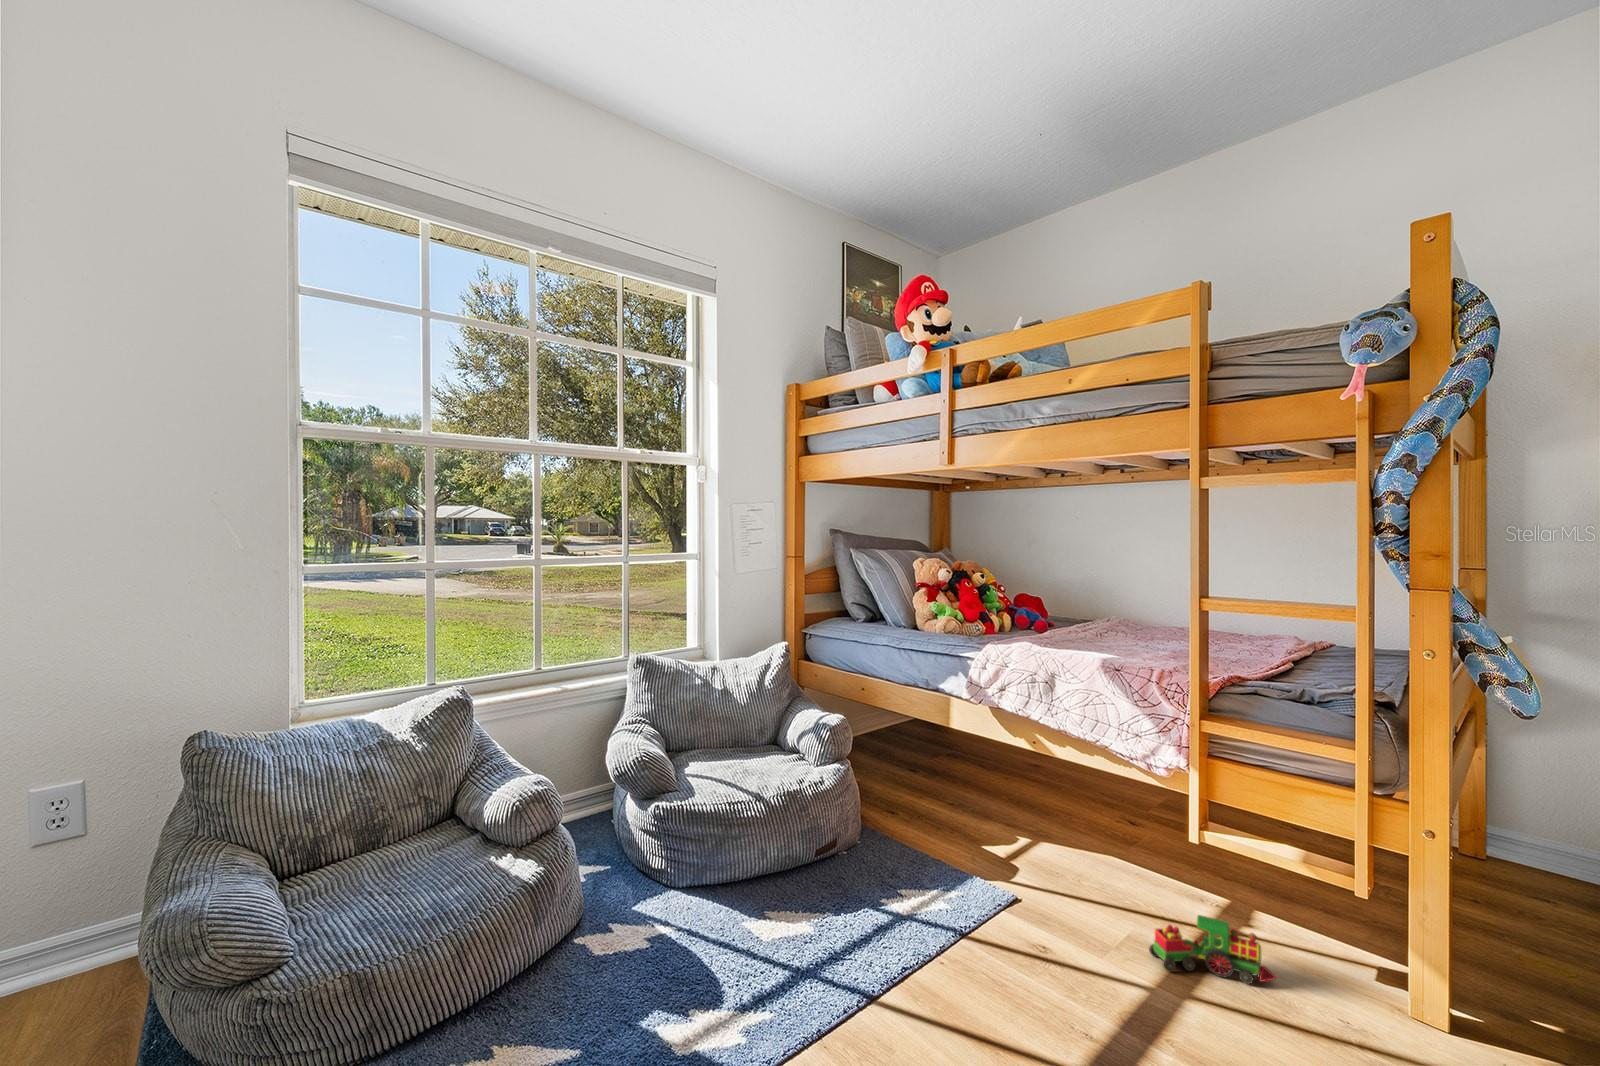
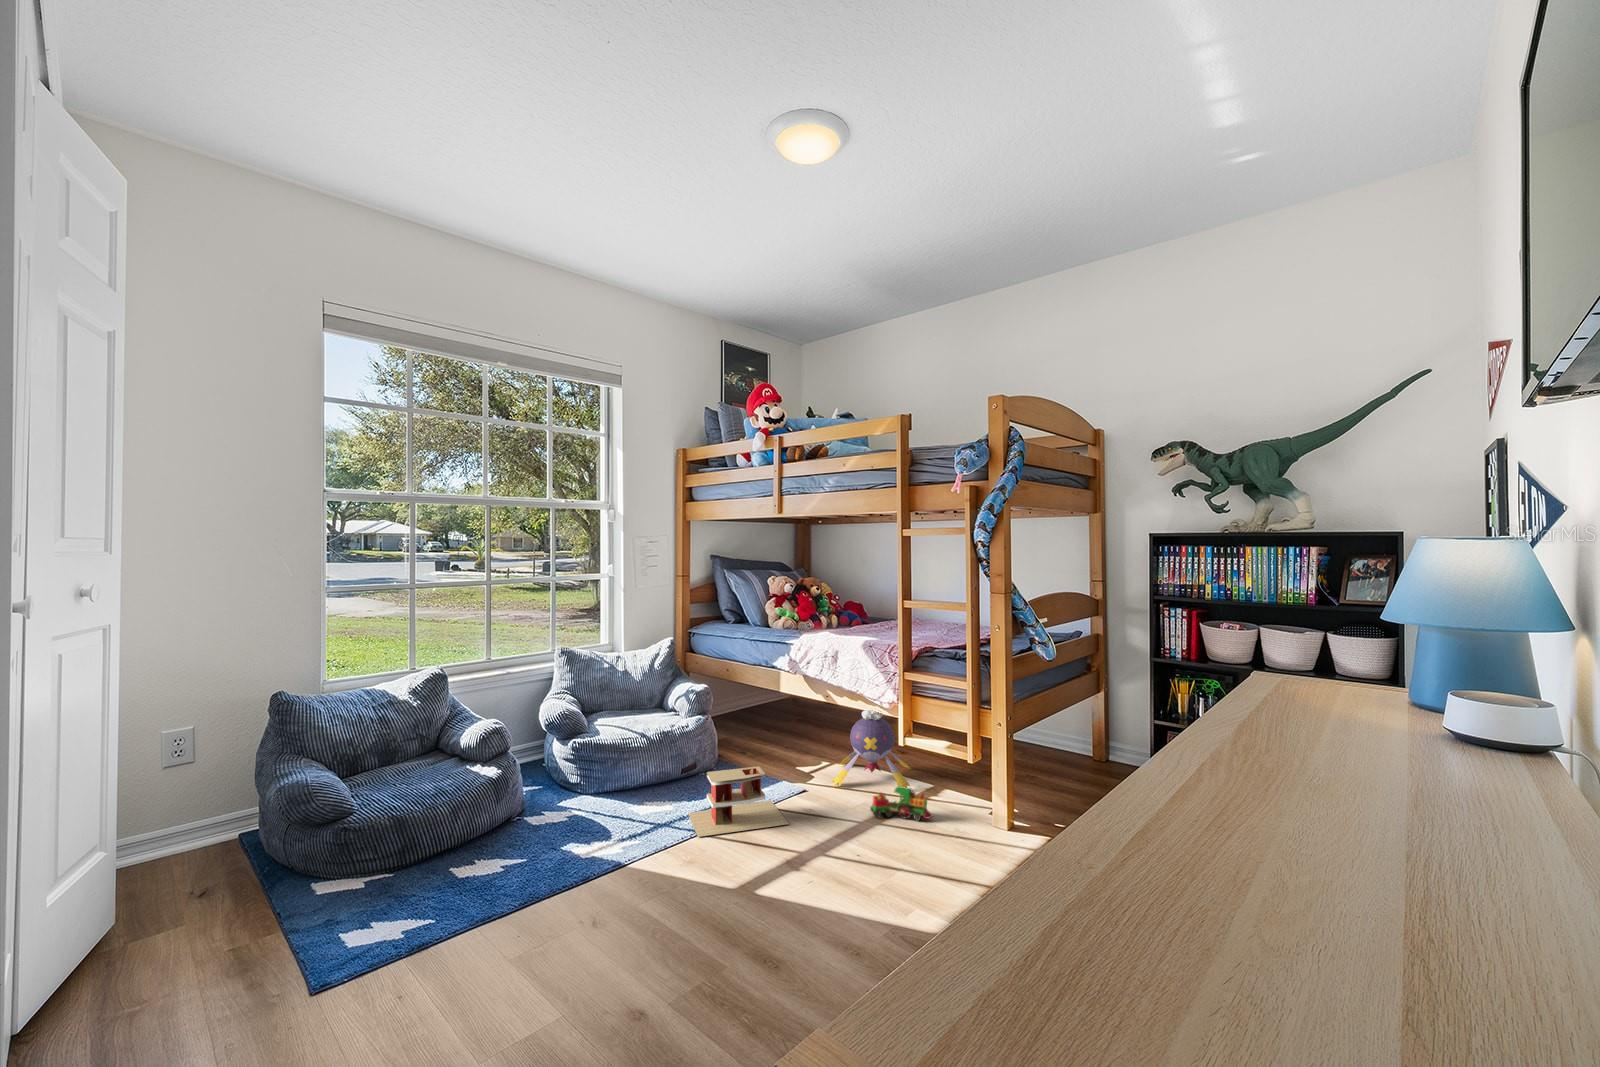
plush toy: none [1046,762,1191,907] -> present [832,709,910,788]
toy house: none [838,866,1020,1003] -> present [688,766,788,837]

